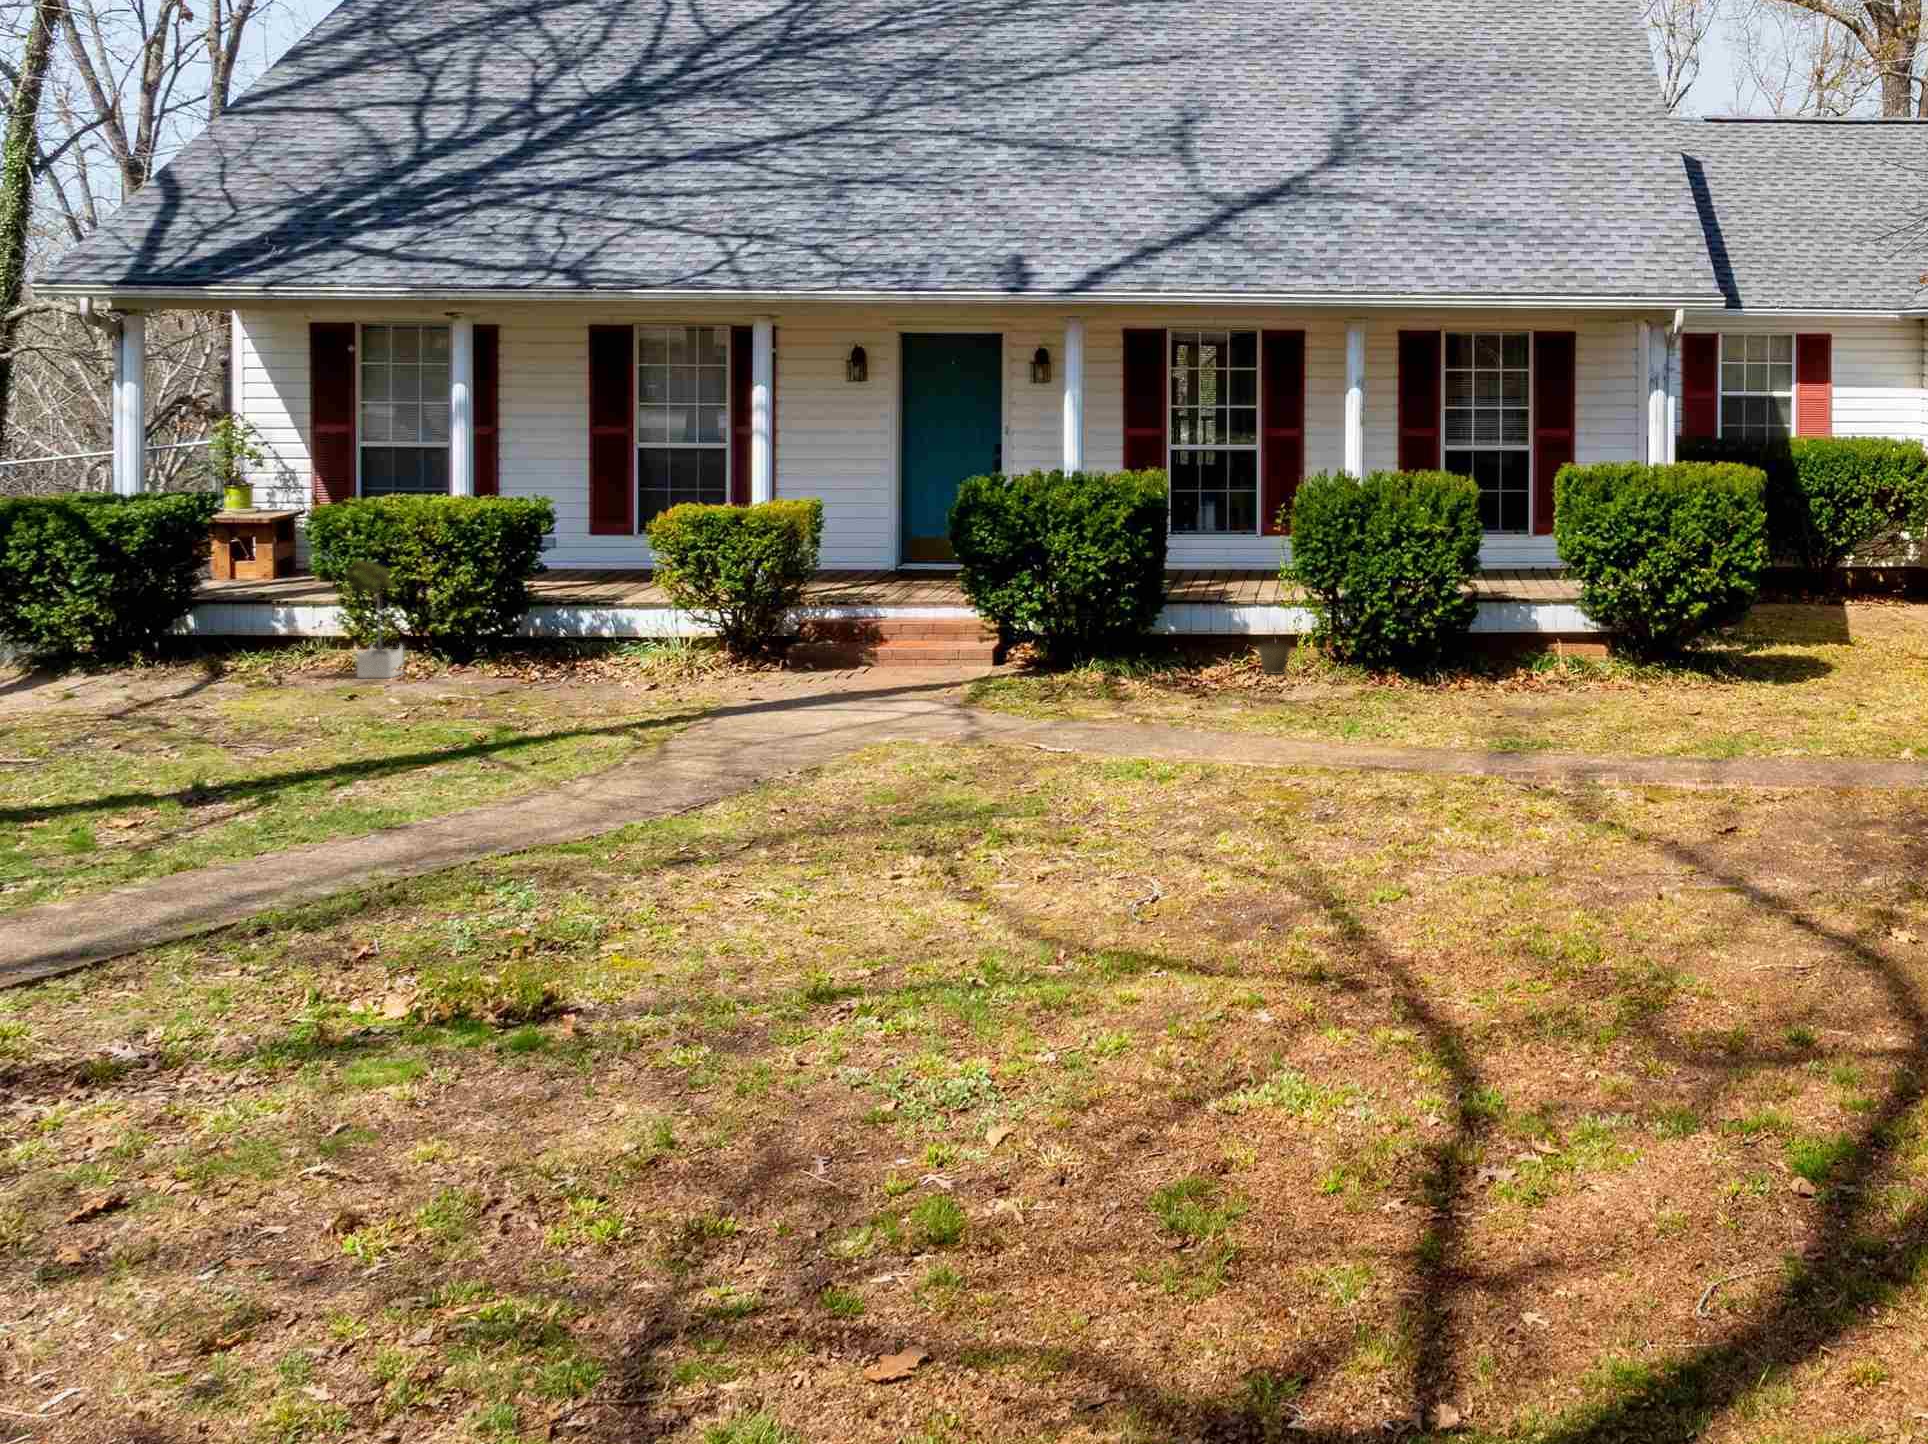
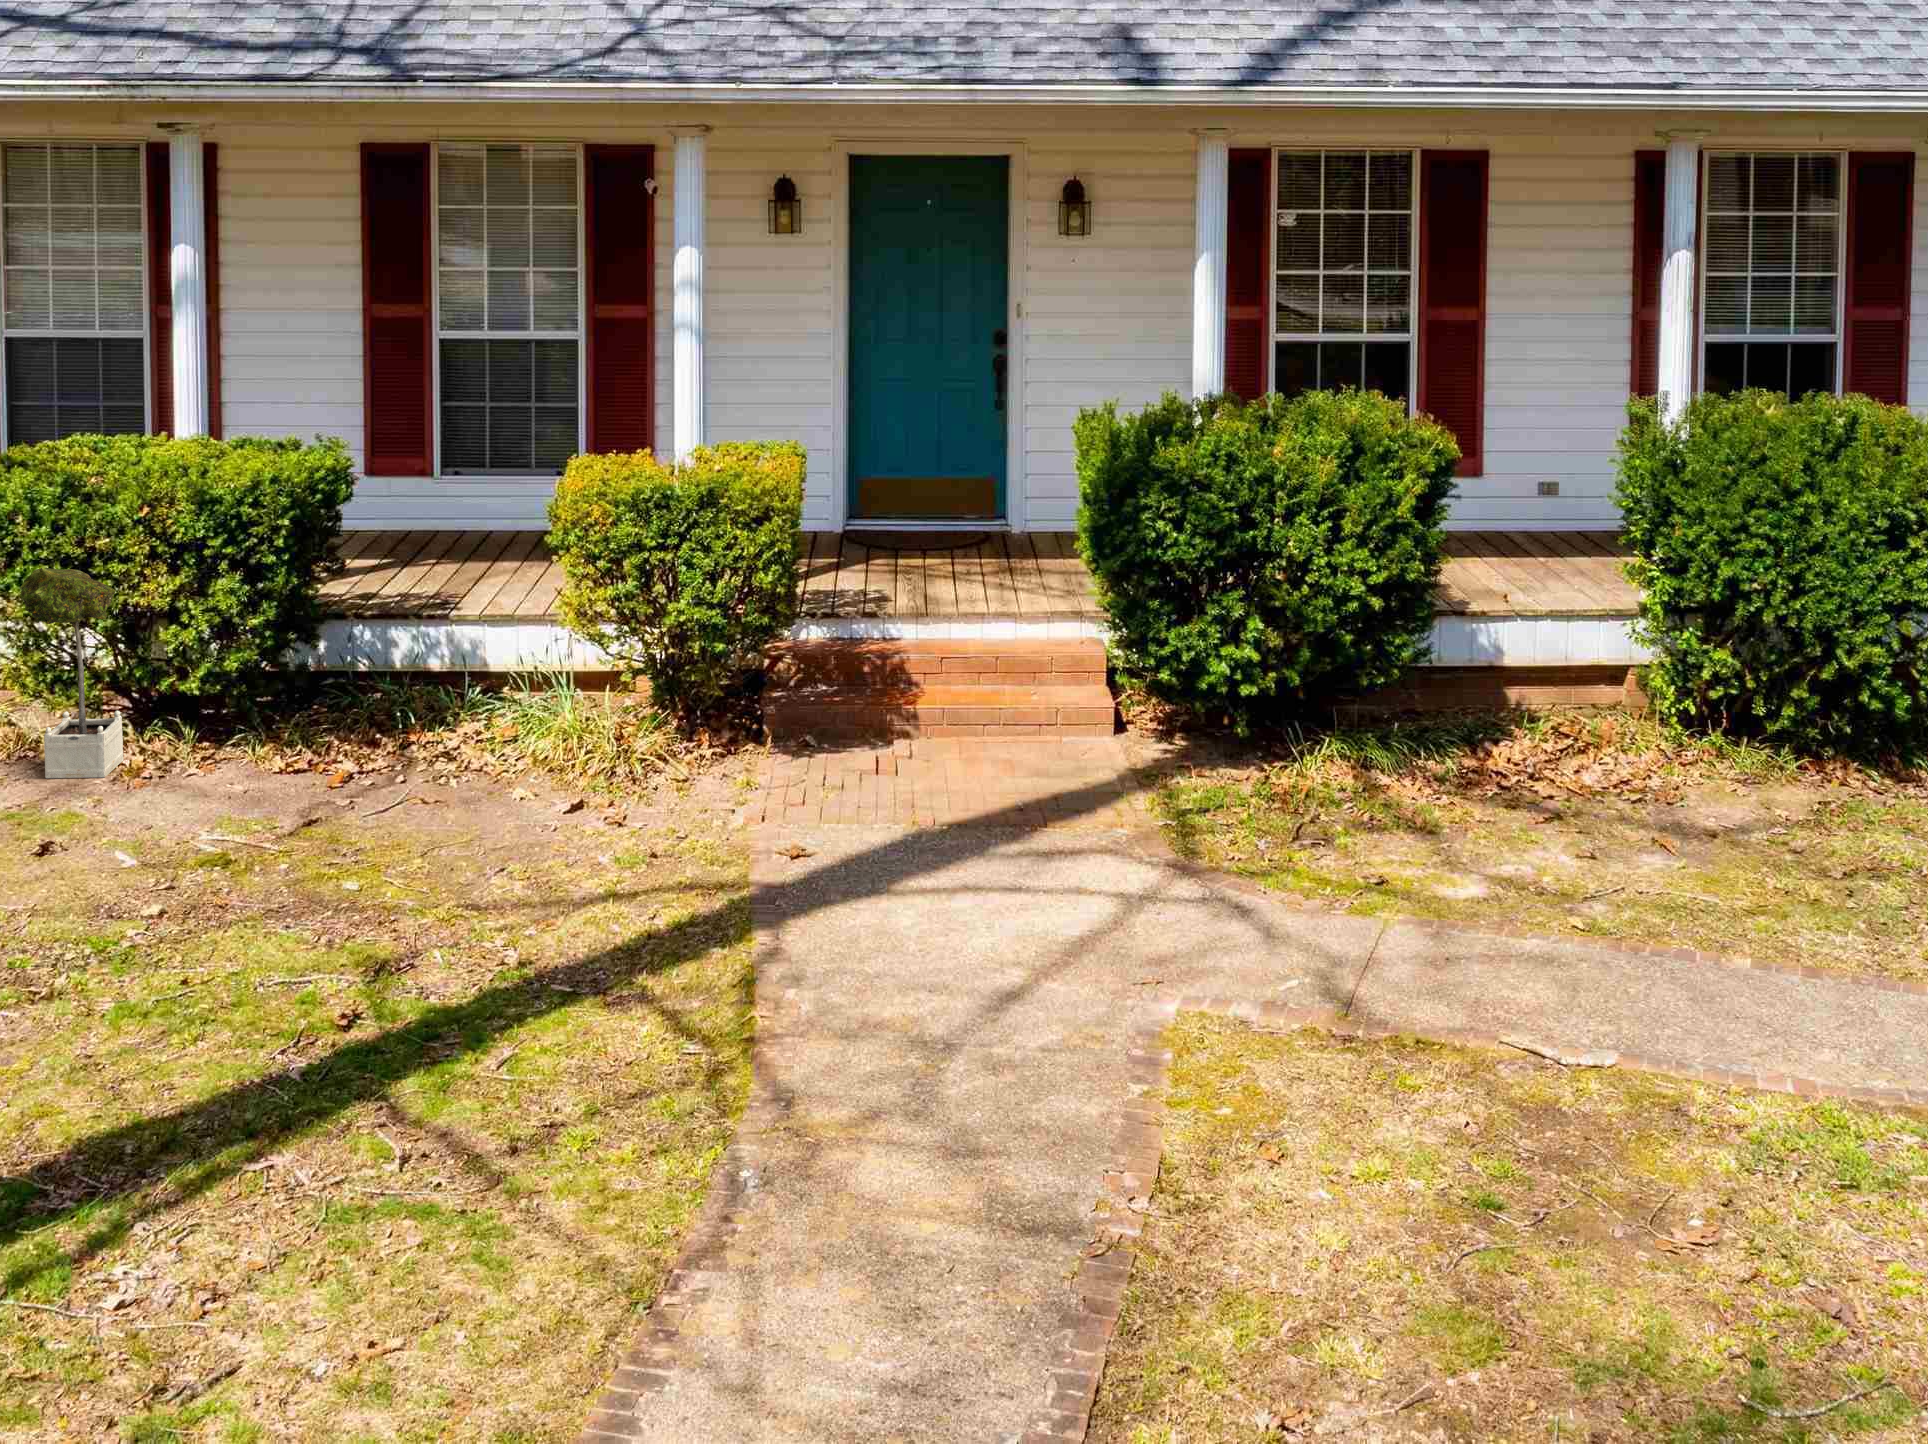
bucket: present [1258,628,1291,674] -> none [1582,670,1644,754]

